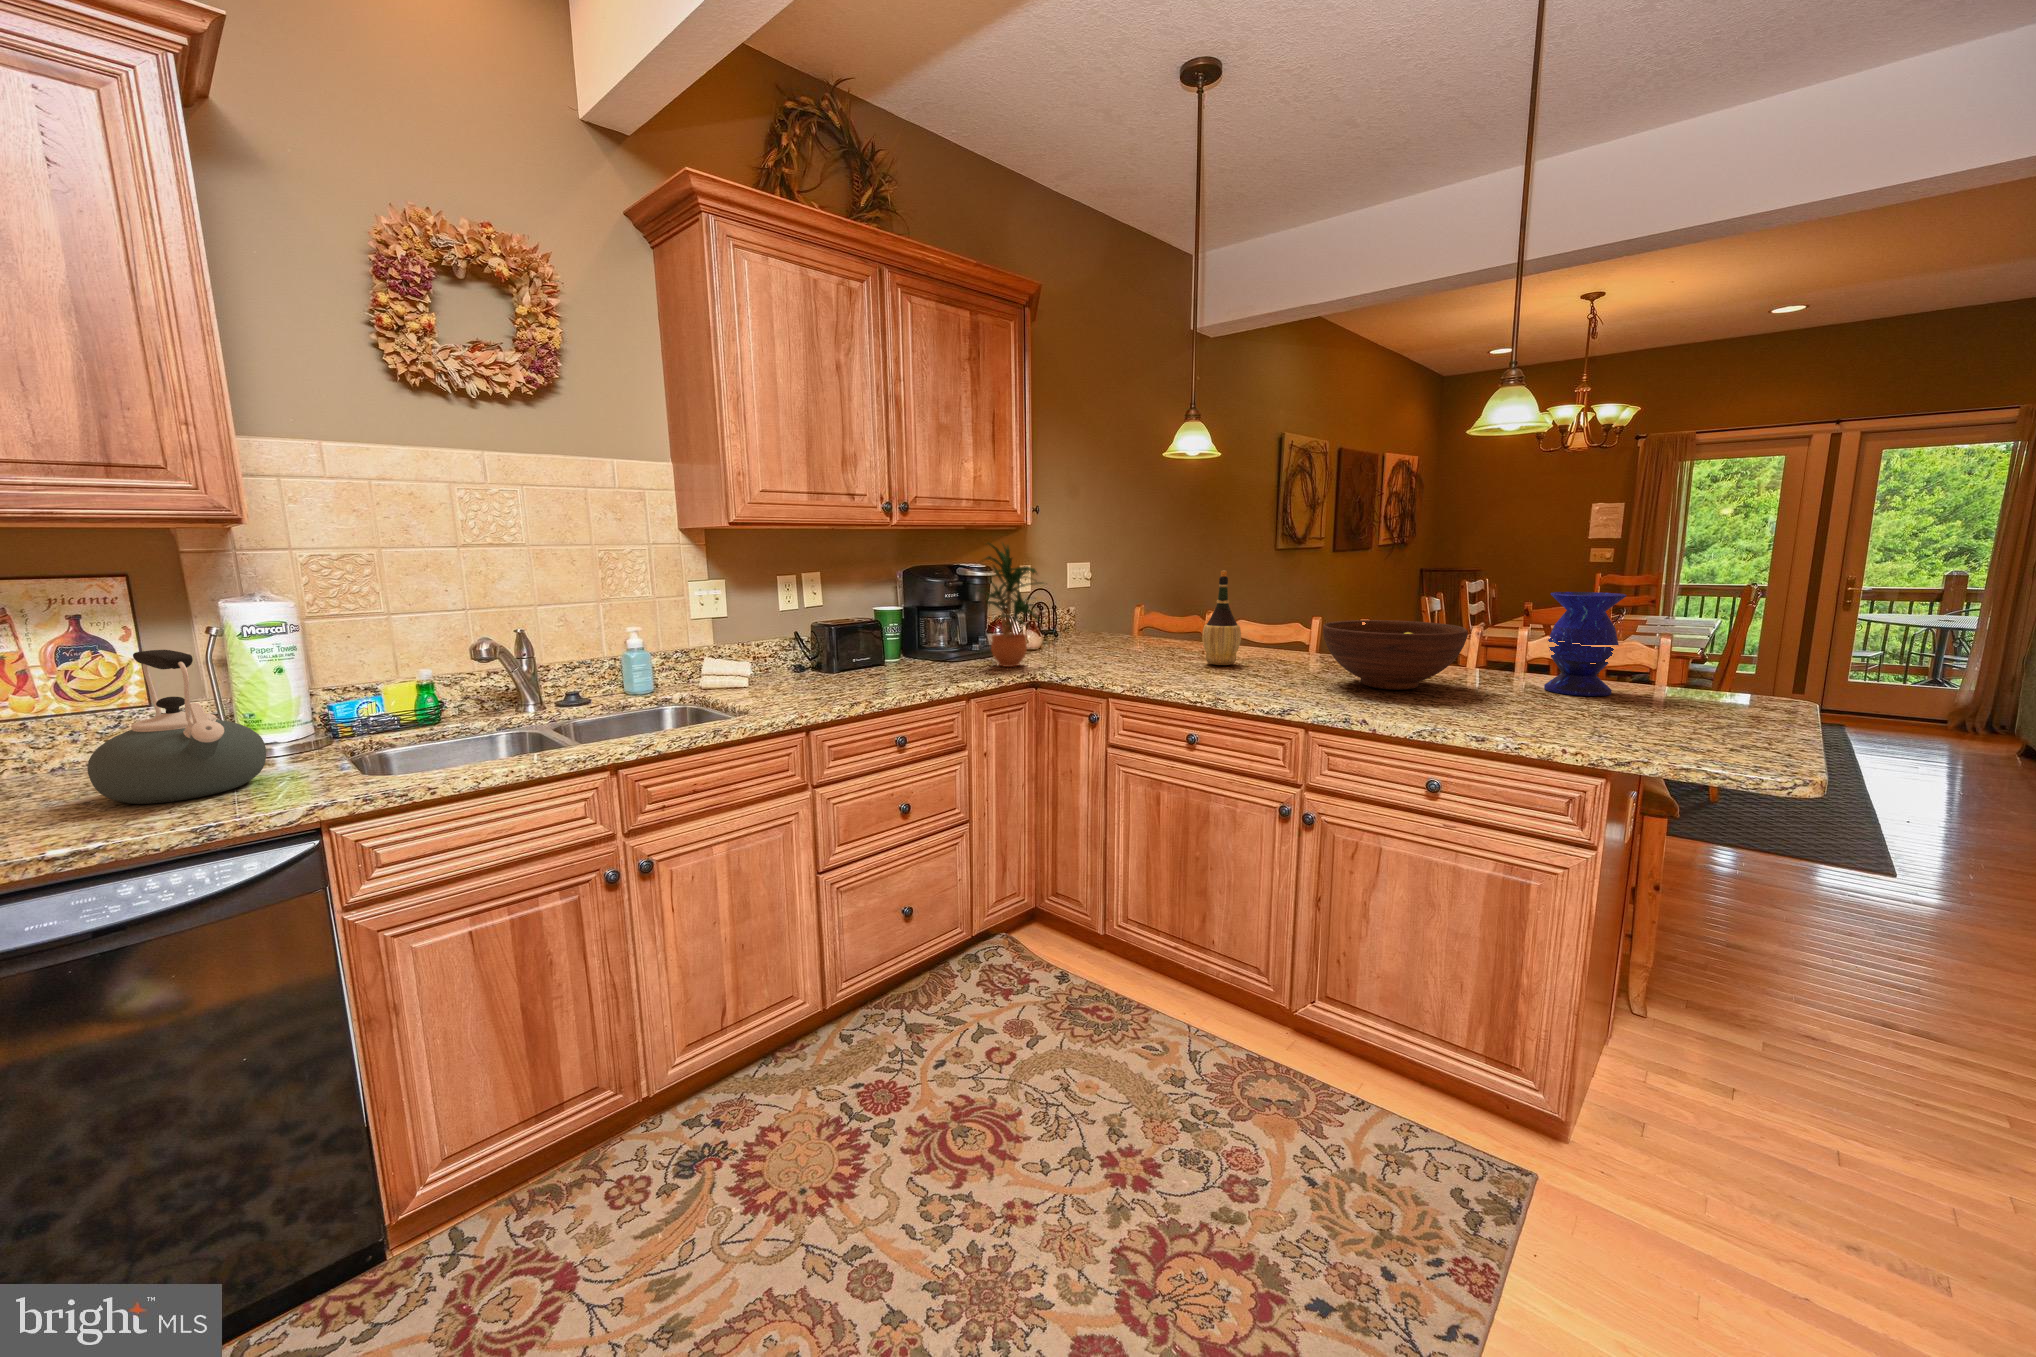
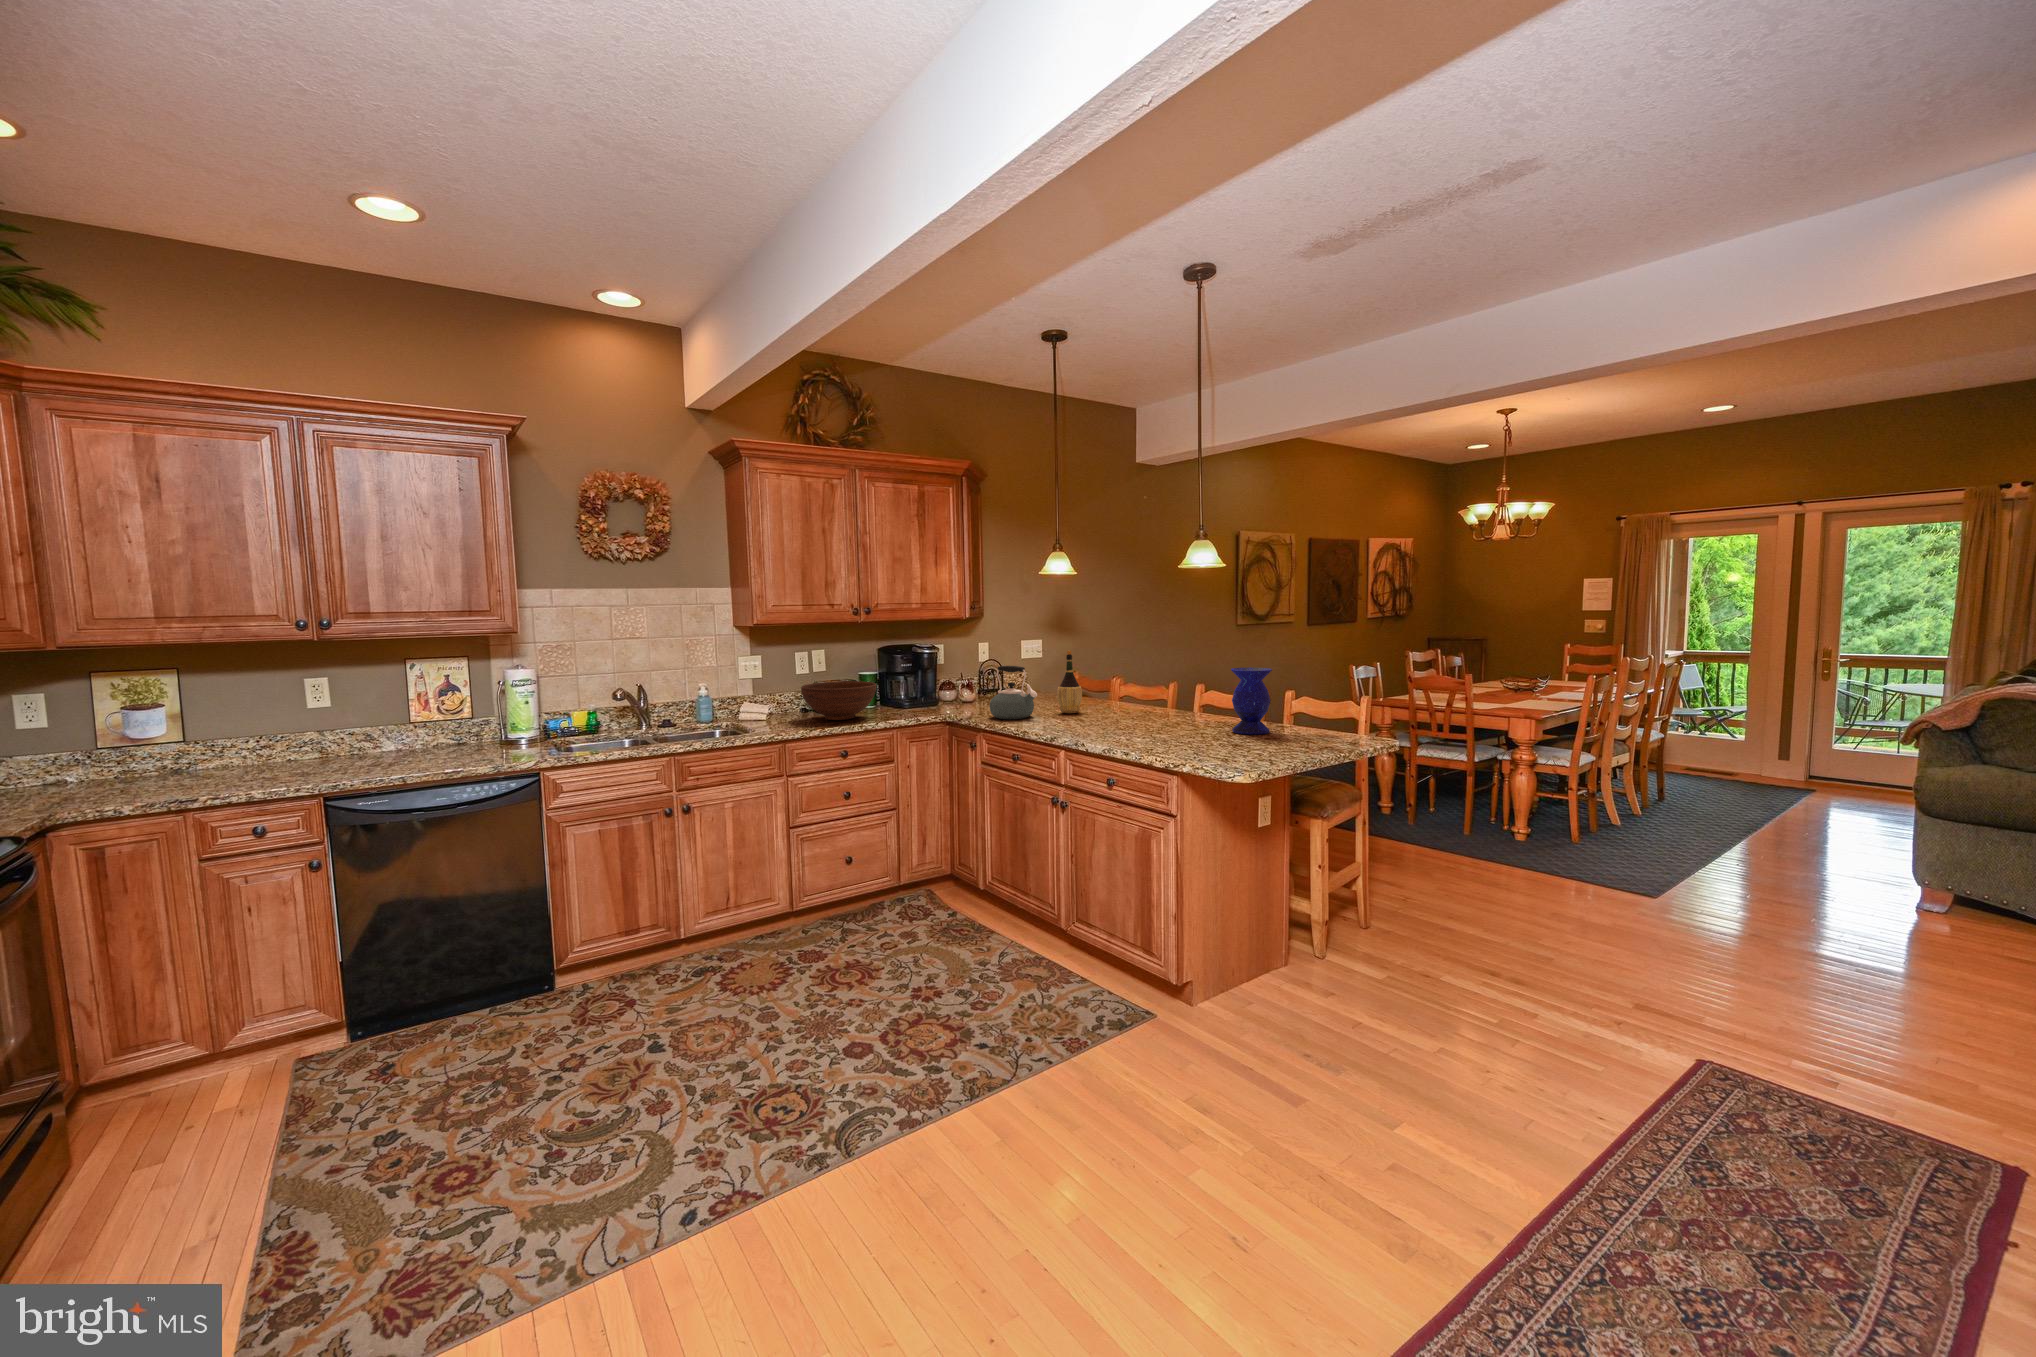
potted plant: present [978,543,1042,667] -> none [912,631,960,712]
fruit bowl: present [1323,620,1468,690] -> present [801,681,876,720]
kettle: present [87,650,266,804] -> present [990,666,1037,719]

